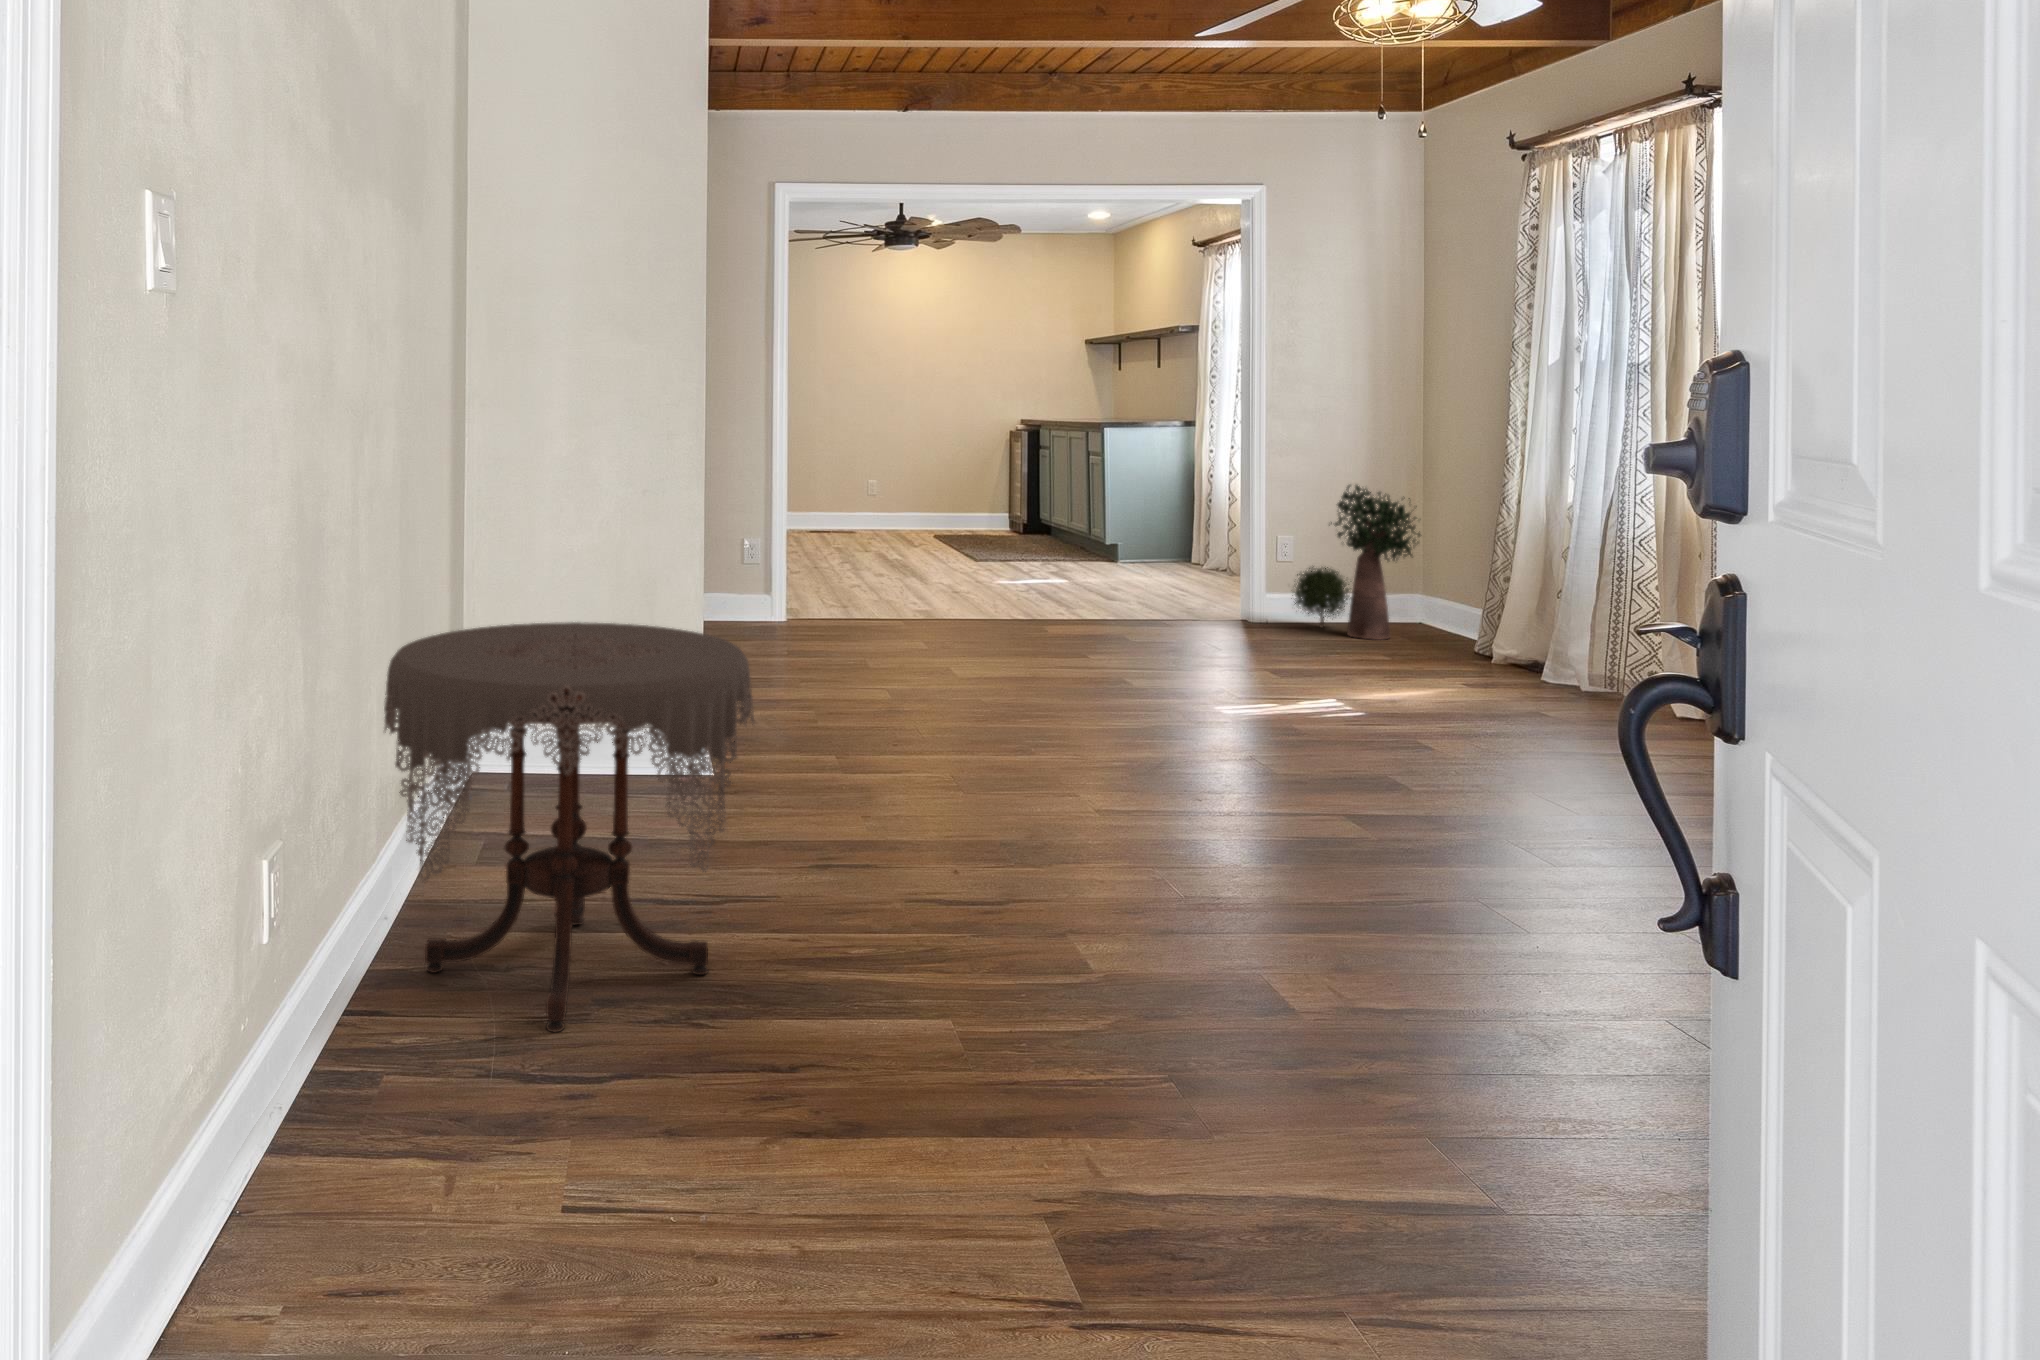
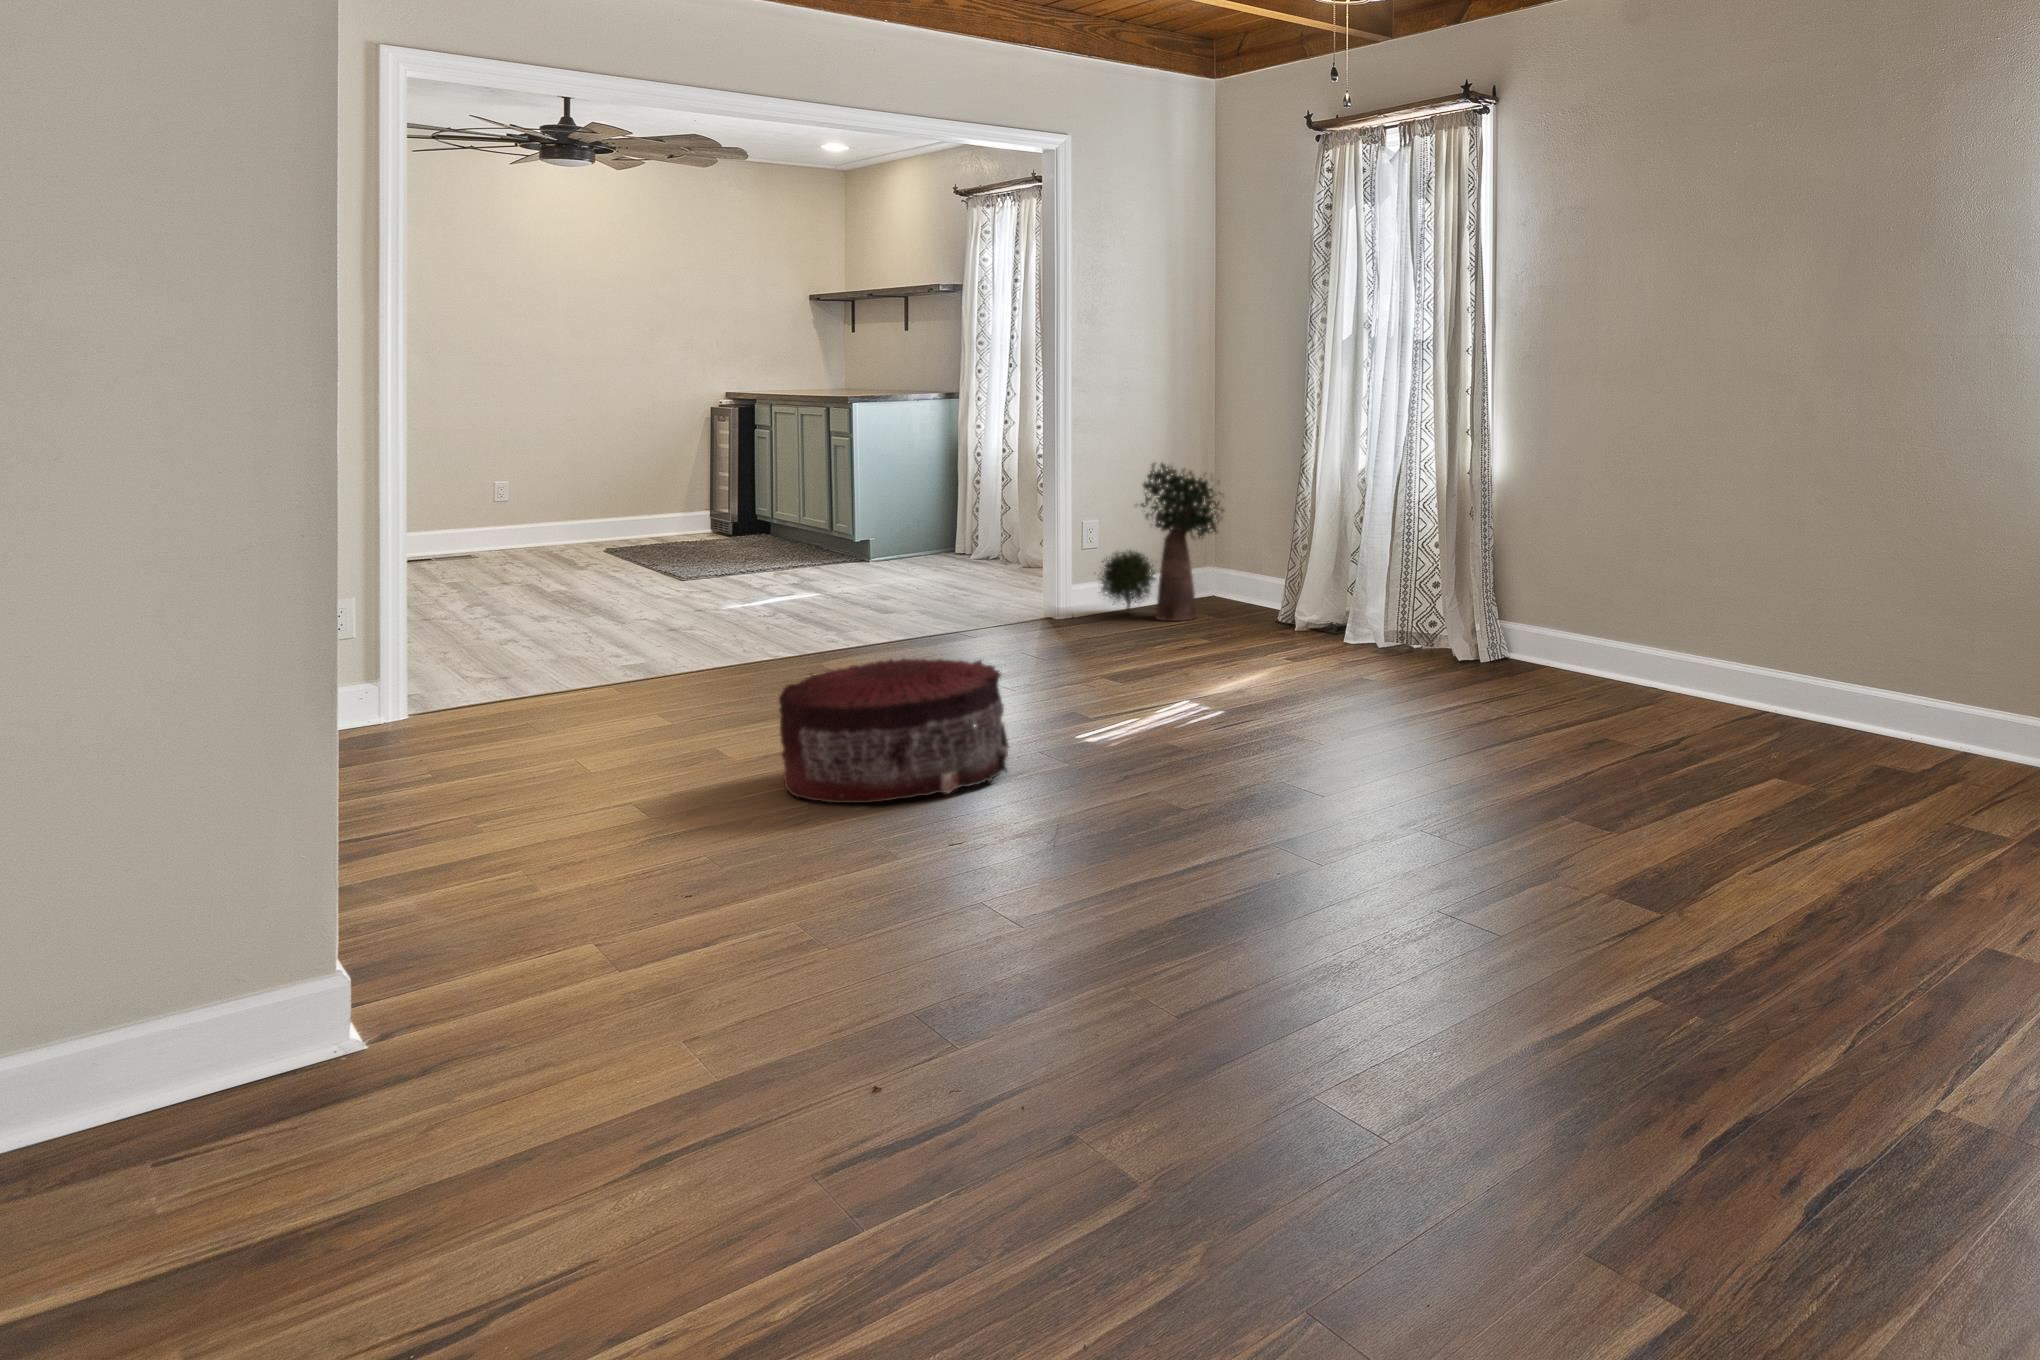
side table: present [384,622,754,1032] -> none [236,729,749,1229]
pouf: none [934,628,1130,754] -> present [779,658,1009,803]

